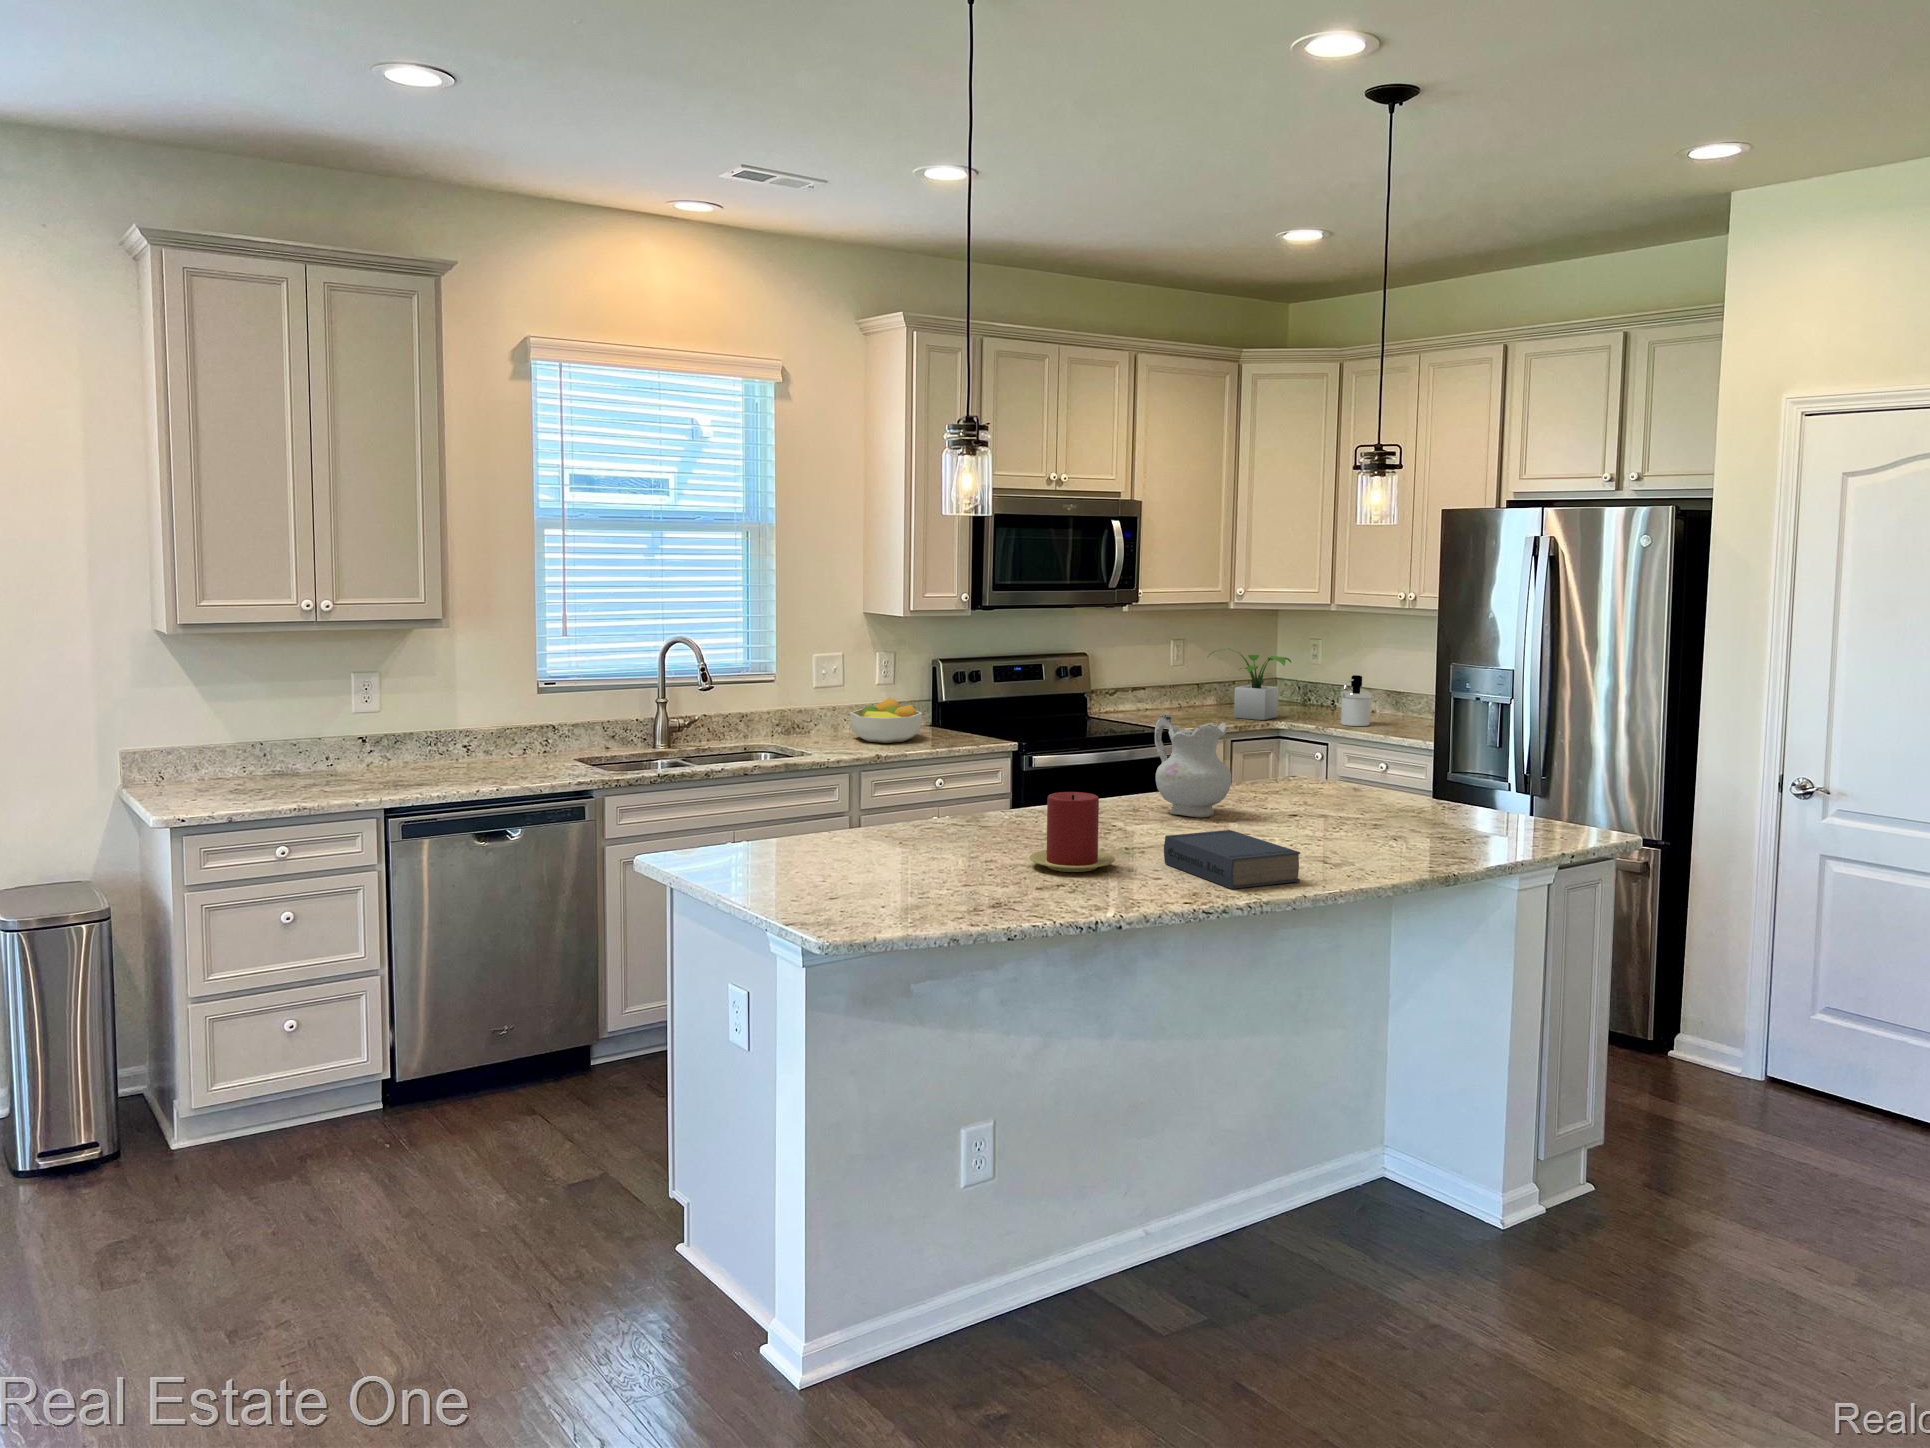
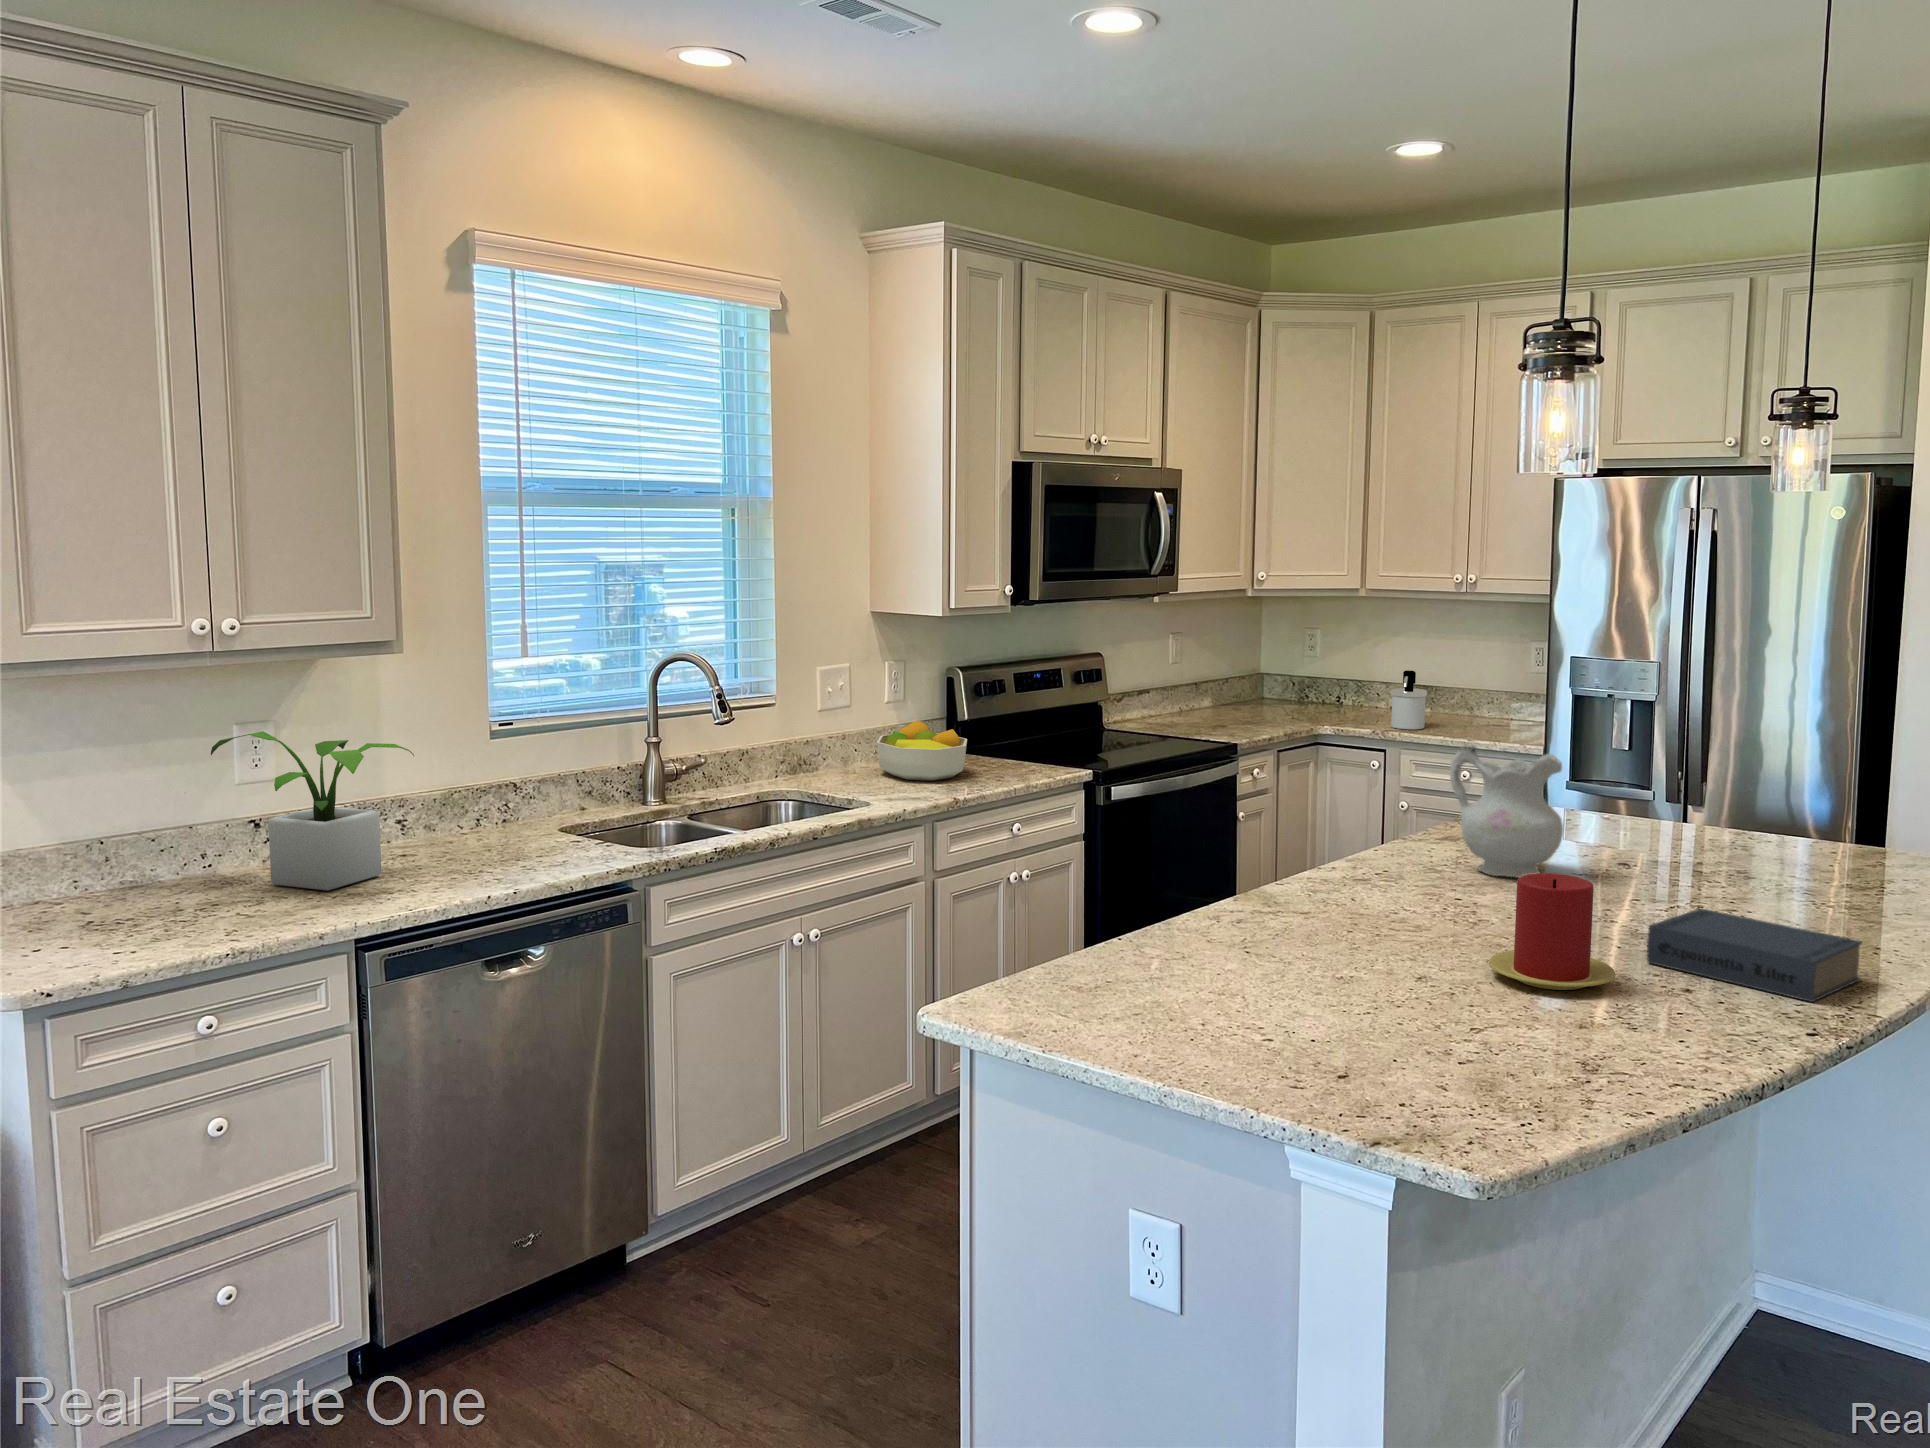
potted plant: present [1209,648,1291,720] -> present [211,731,414,891]

